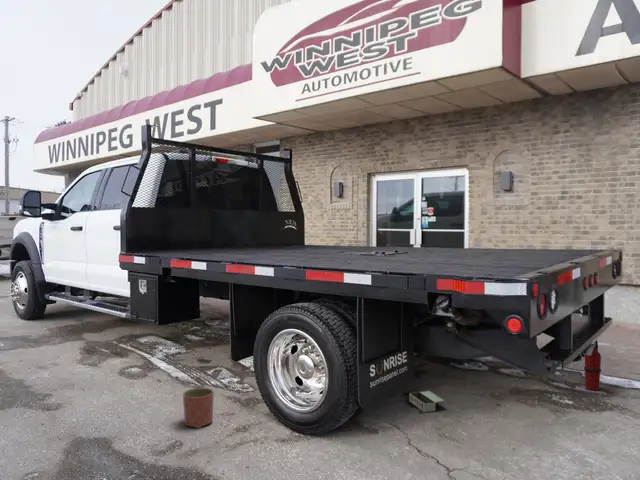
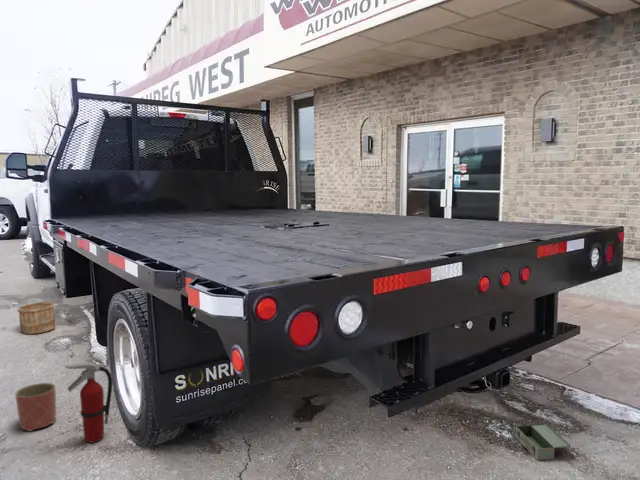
wooden bucket: none [79,332,113,362] -> present [18,302,55,334]
fire extinguisher: present [584,340,601,391] -> present [65,363,112,442]
toolbox: present [409,390,445,412] -> present [516,424,570,460]

